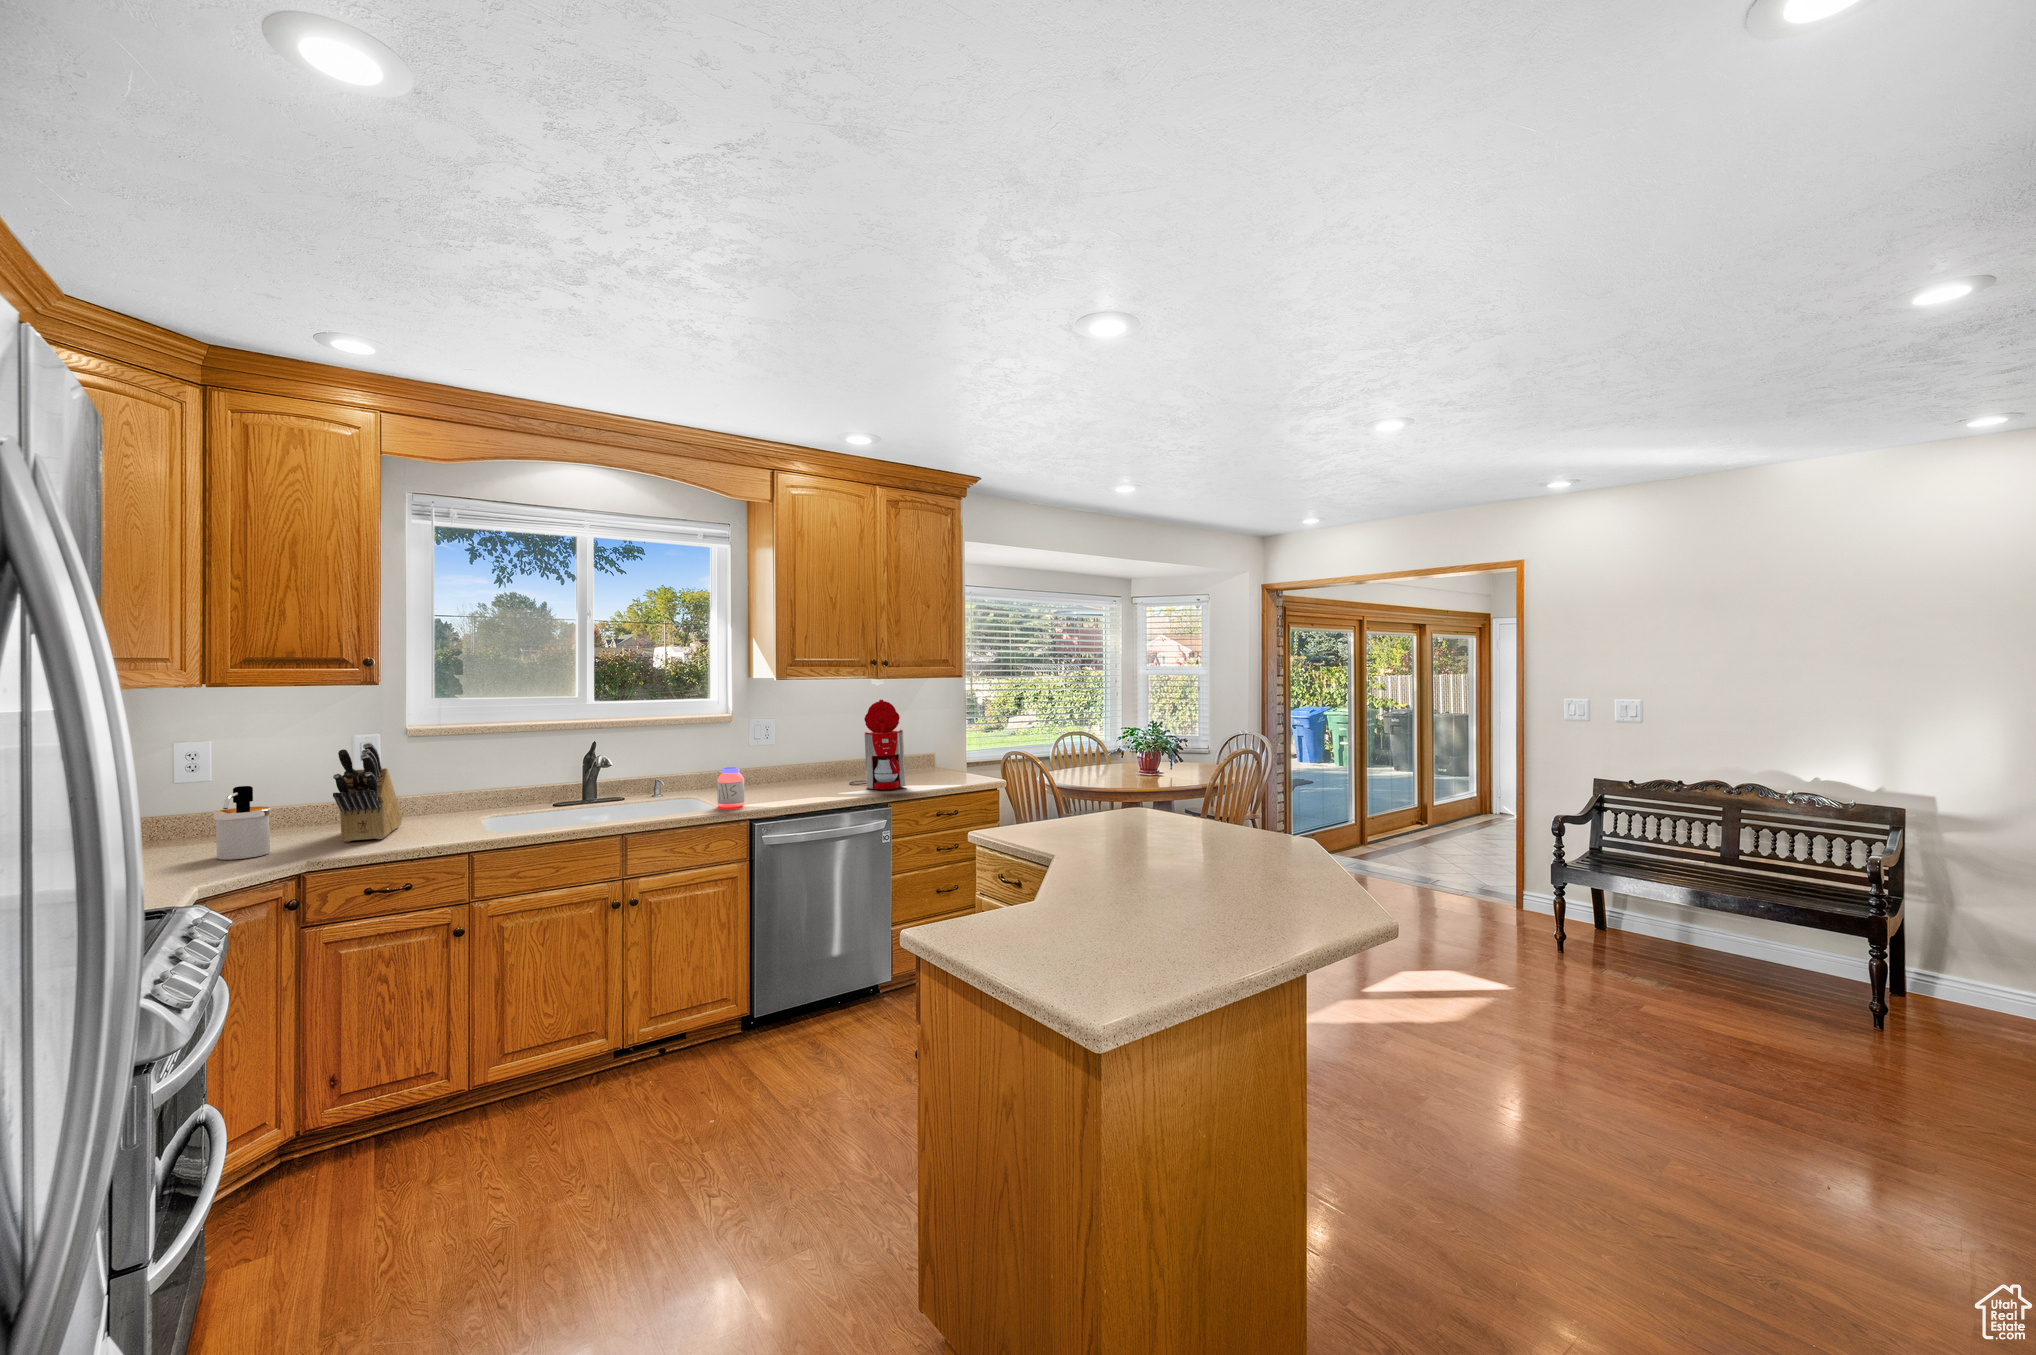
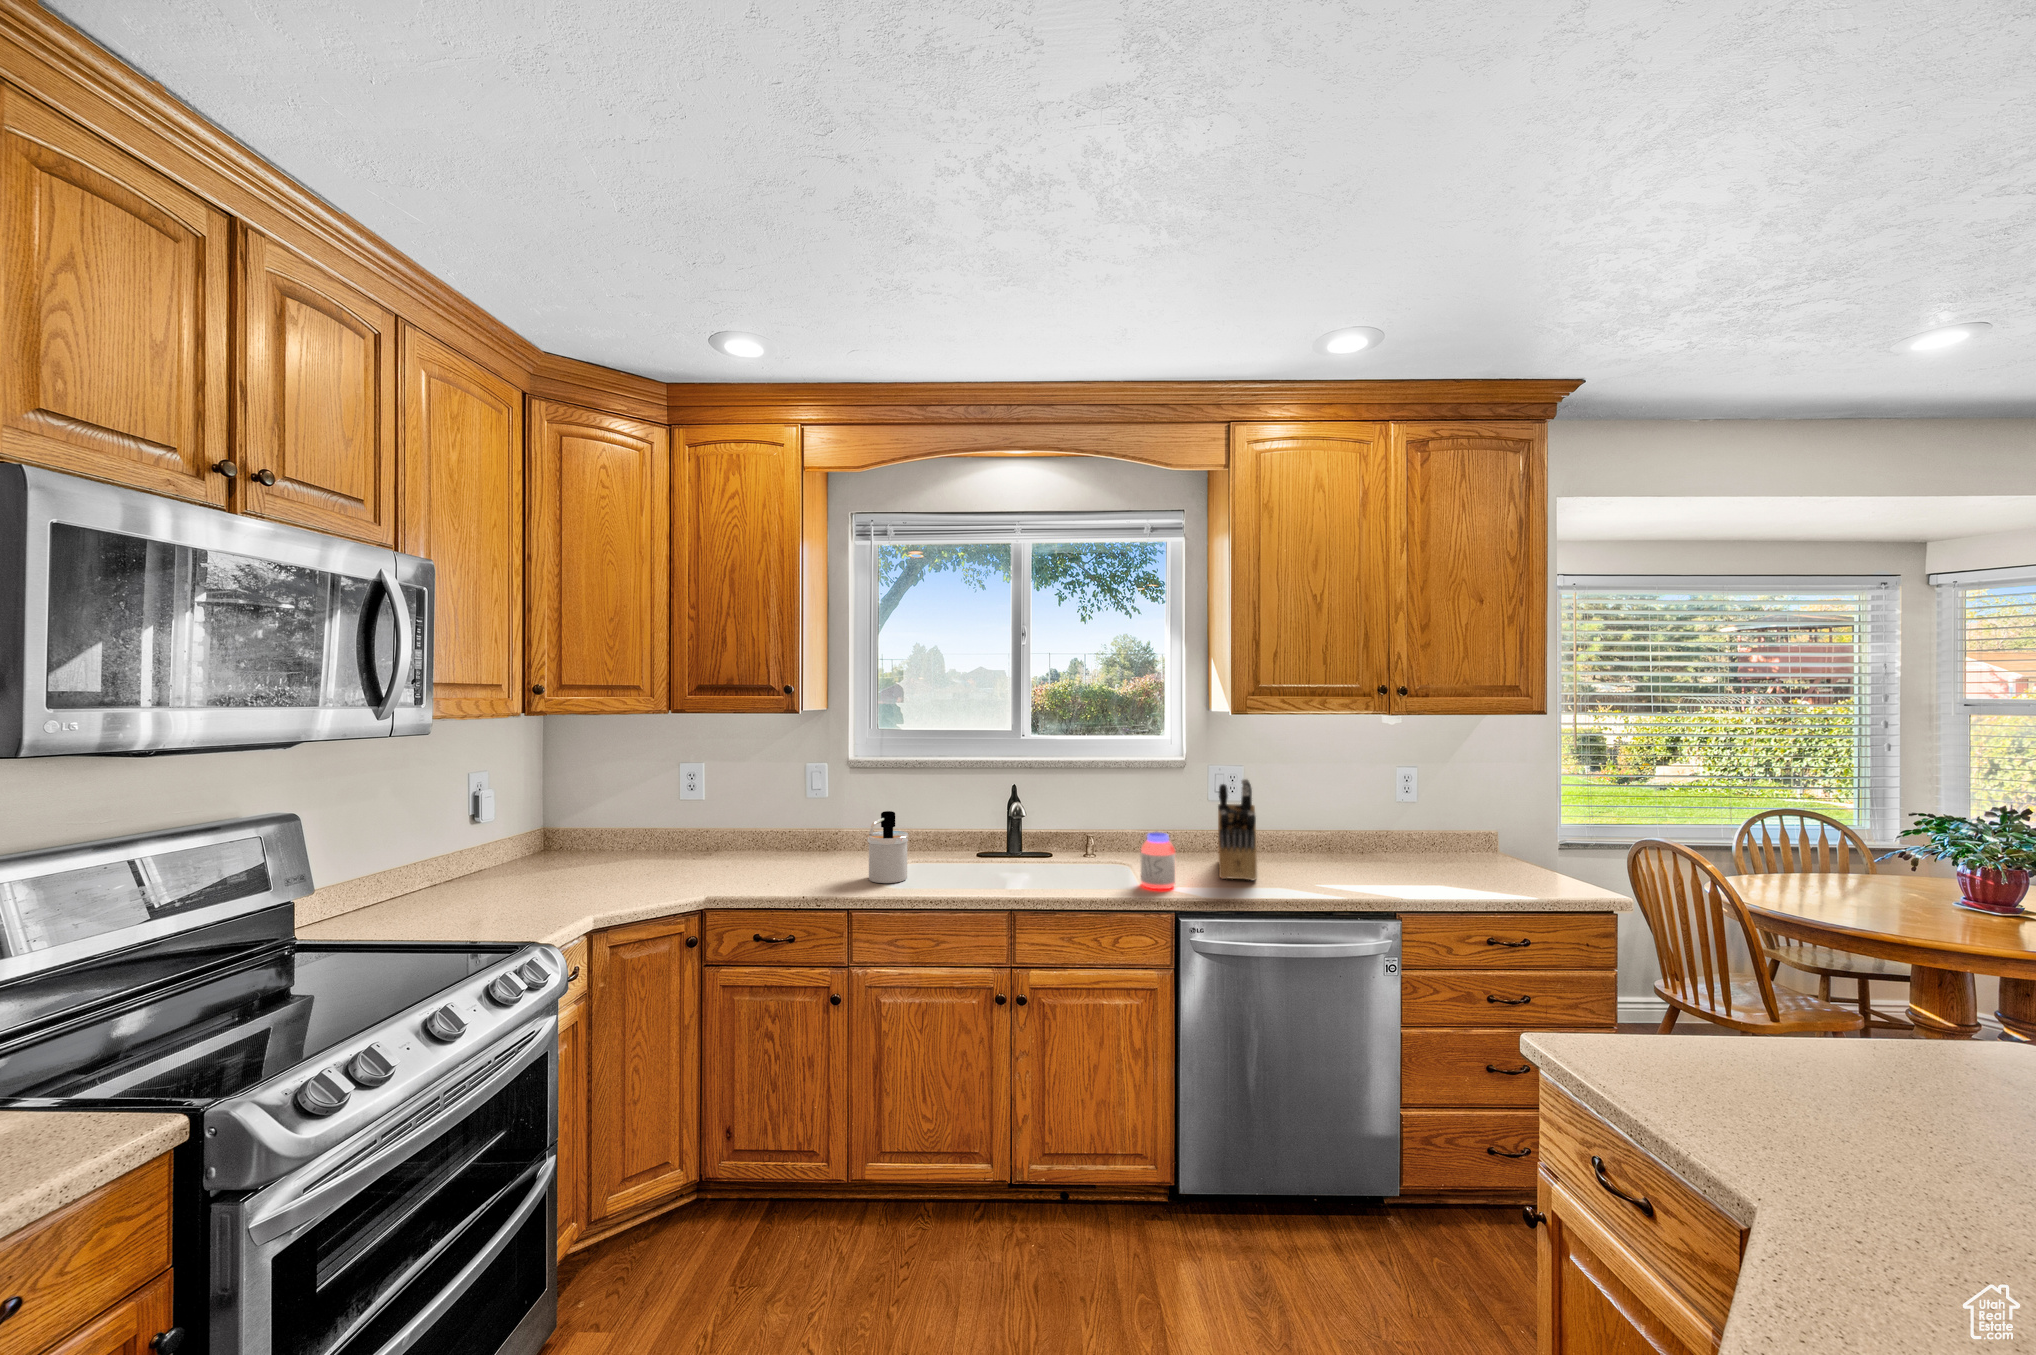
coffee maker: present [849,700,906,790] -> none [1346,747,1434,887]
knife block: present [333,743,402,842] -> present [1218,779,1257,880]
soap dispenser: present [214,786,271,860] -> present [867,811,909,883]

